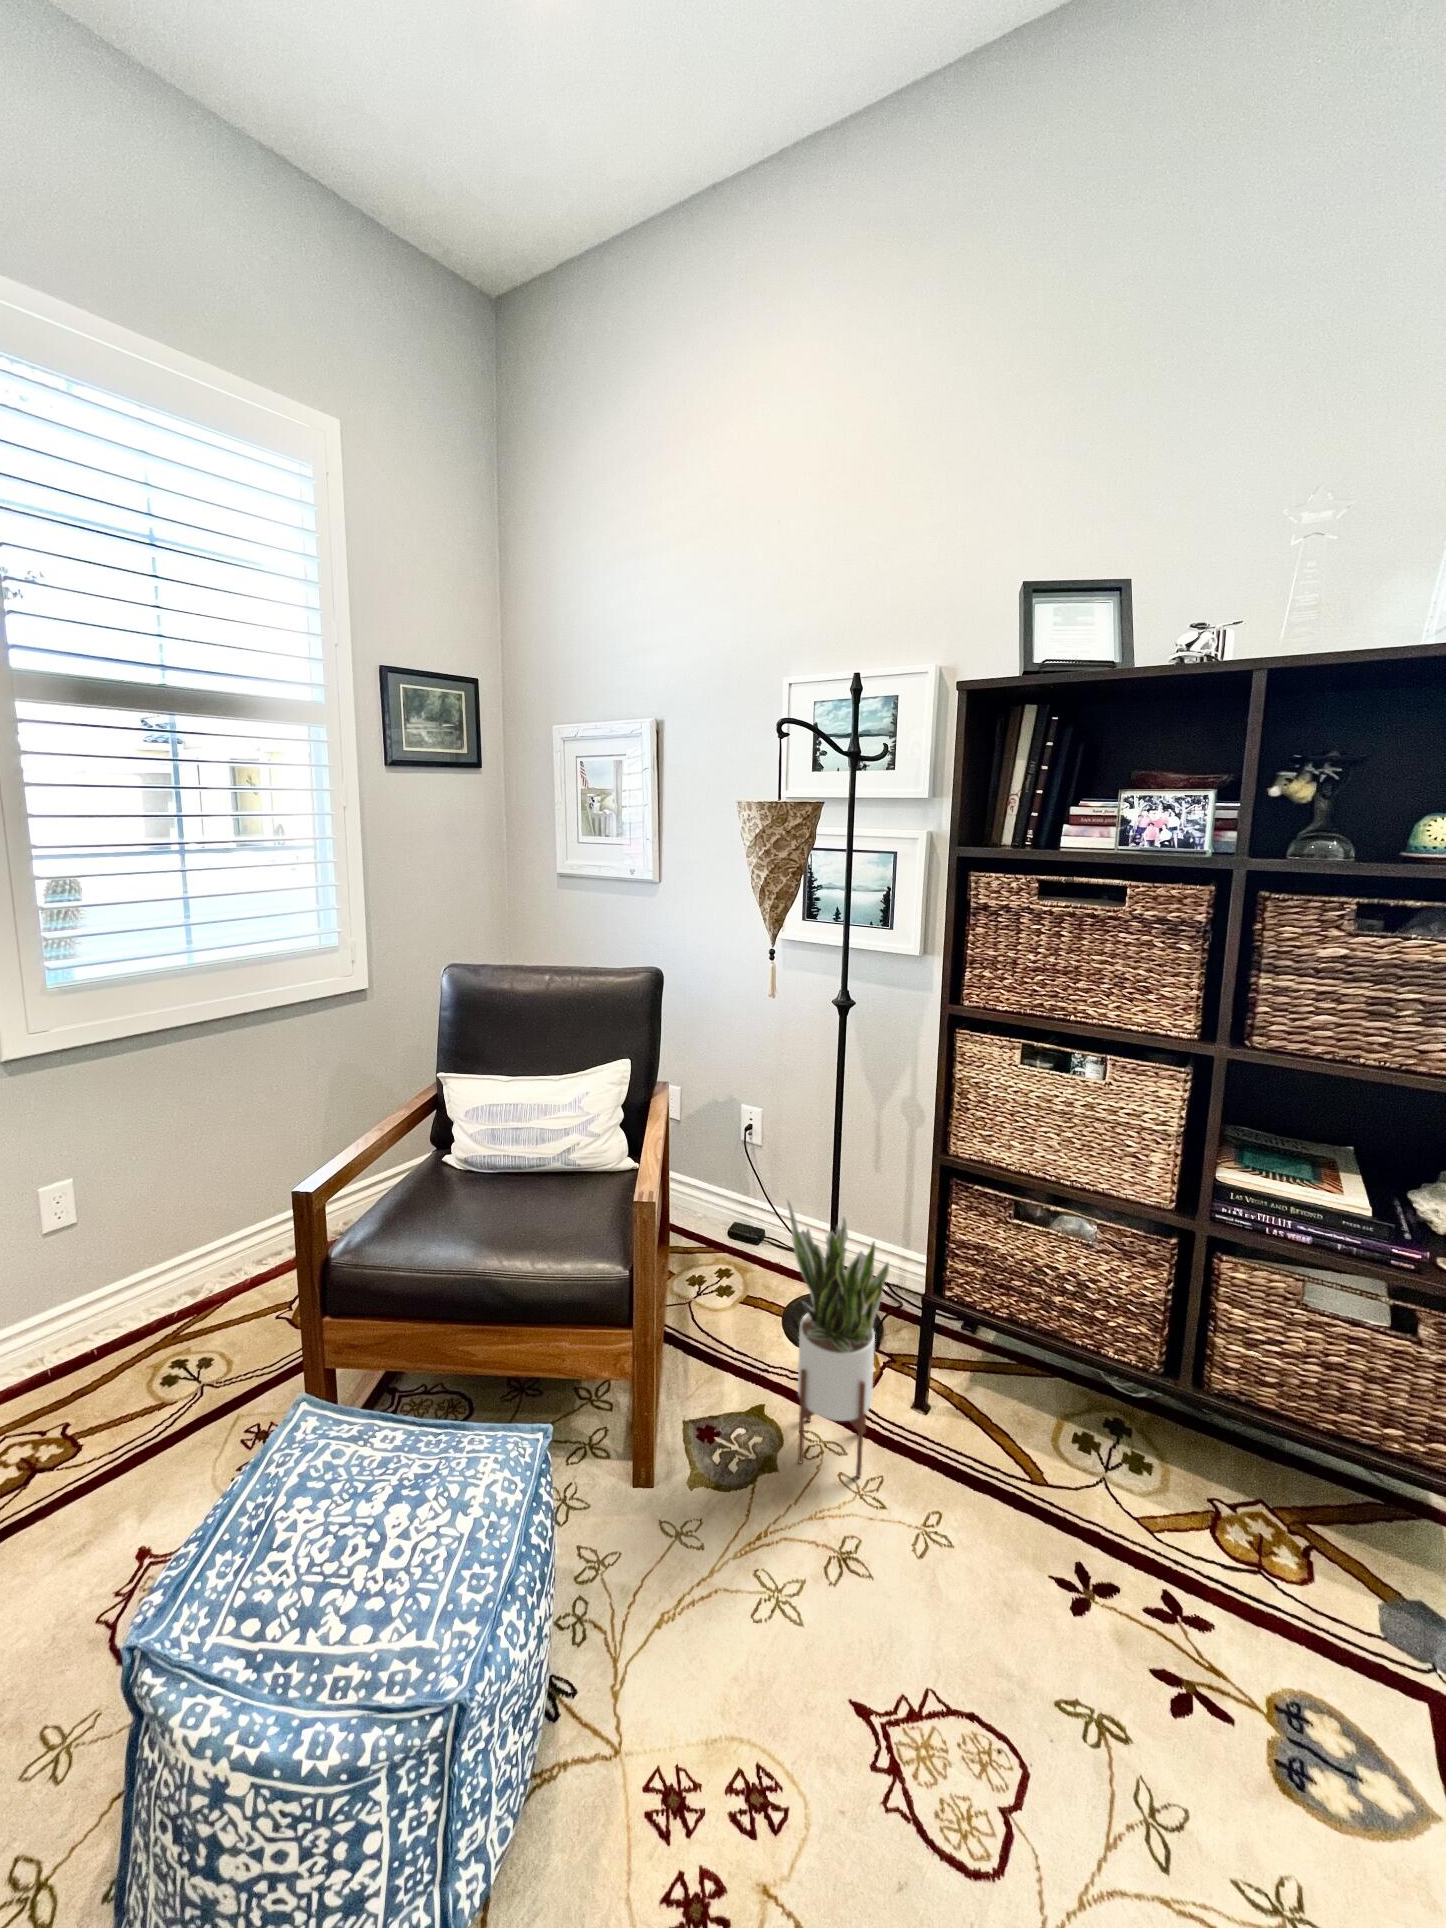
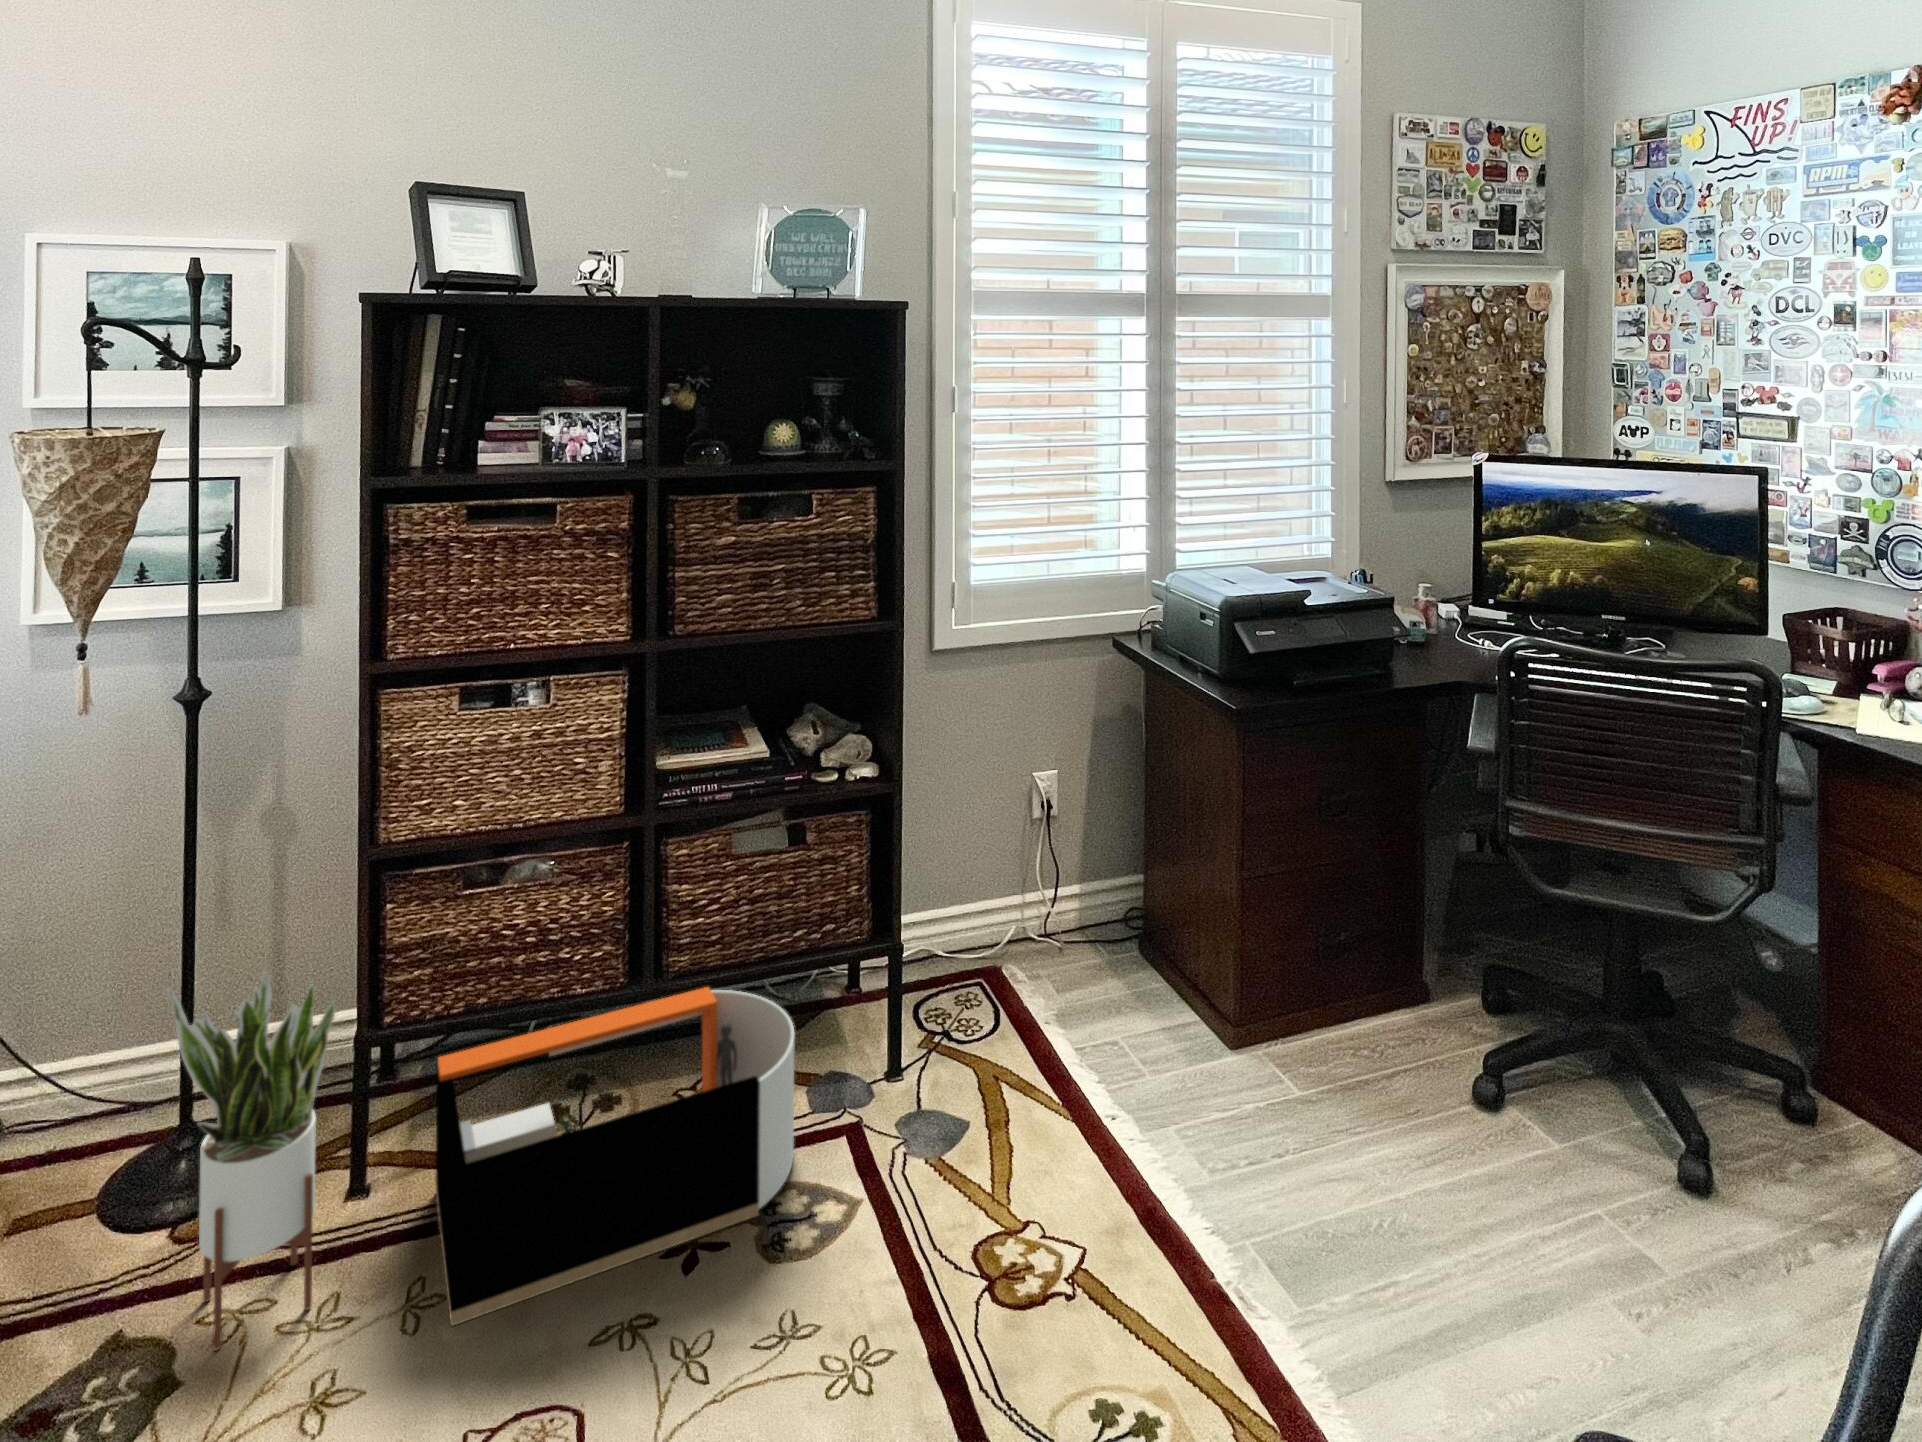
storage bin: none [944,1343,1365,1723] -> present [436,987,795,1326]

